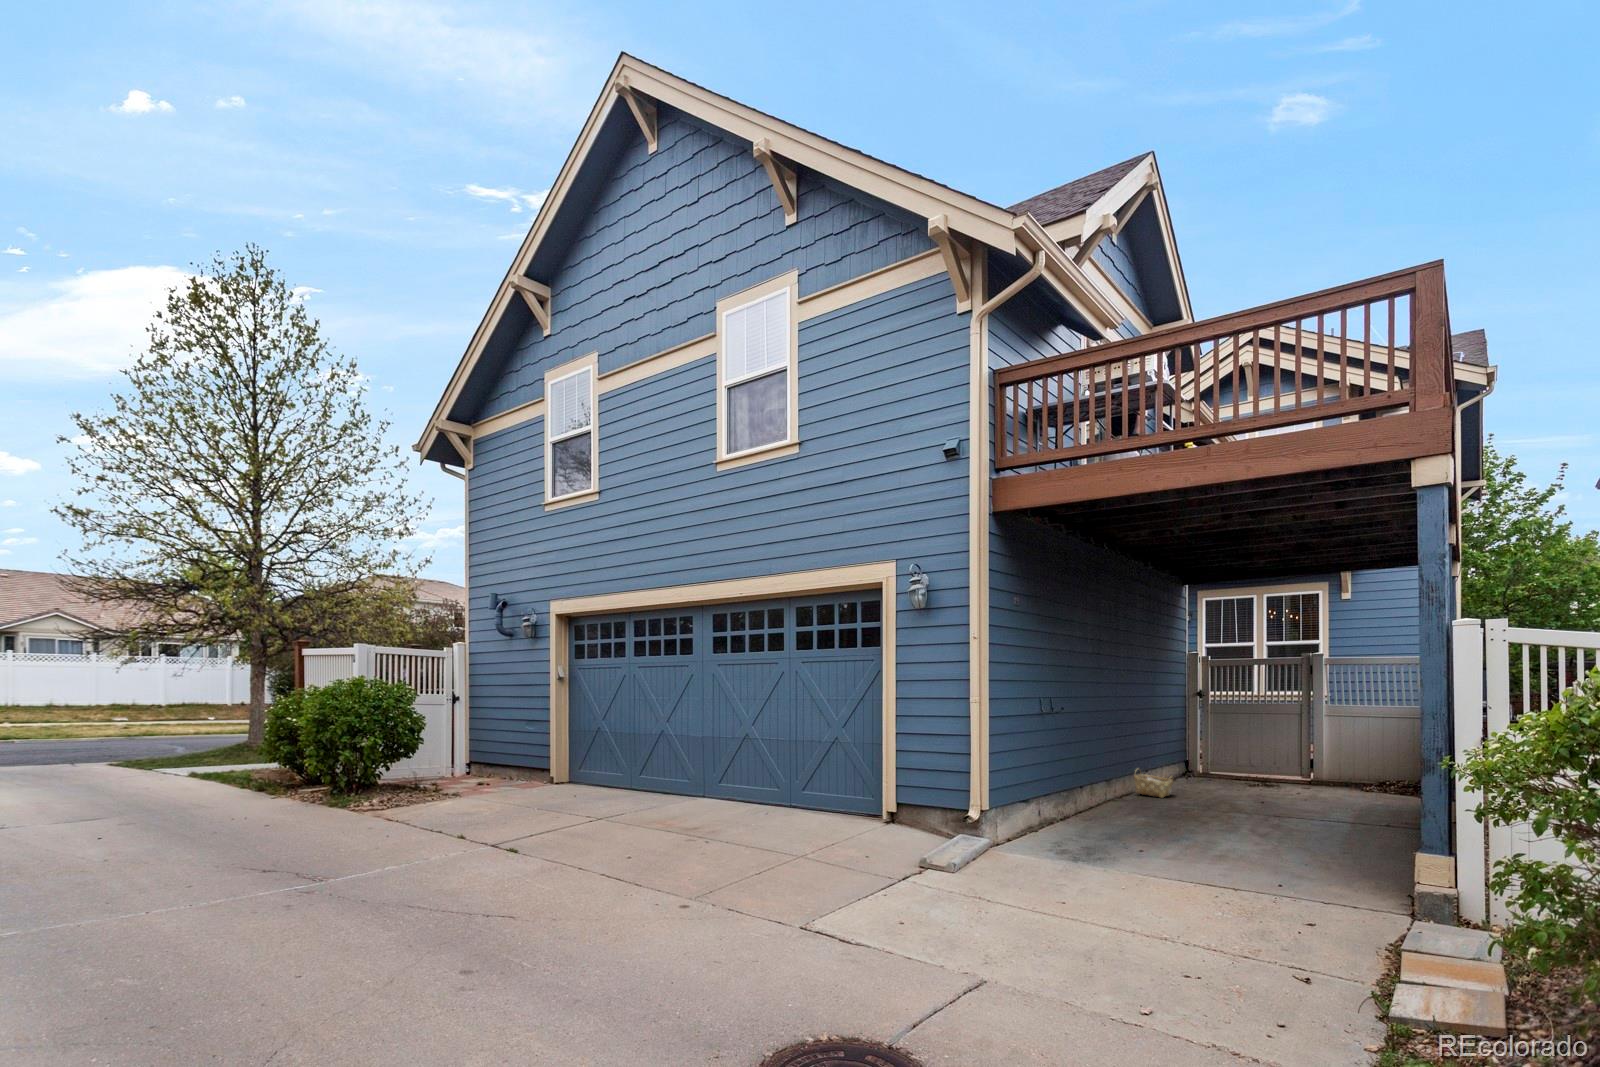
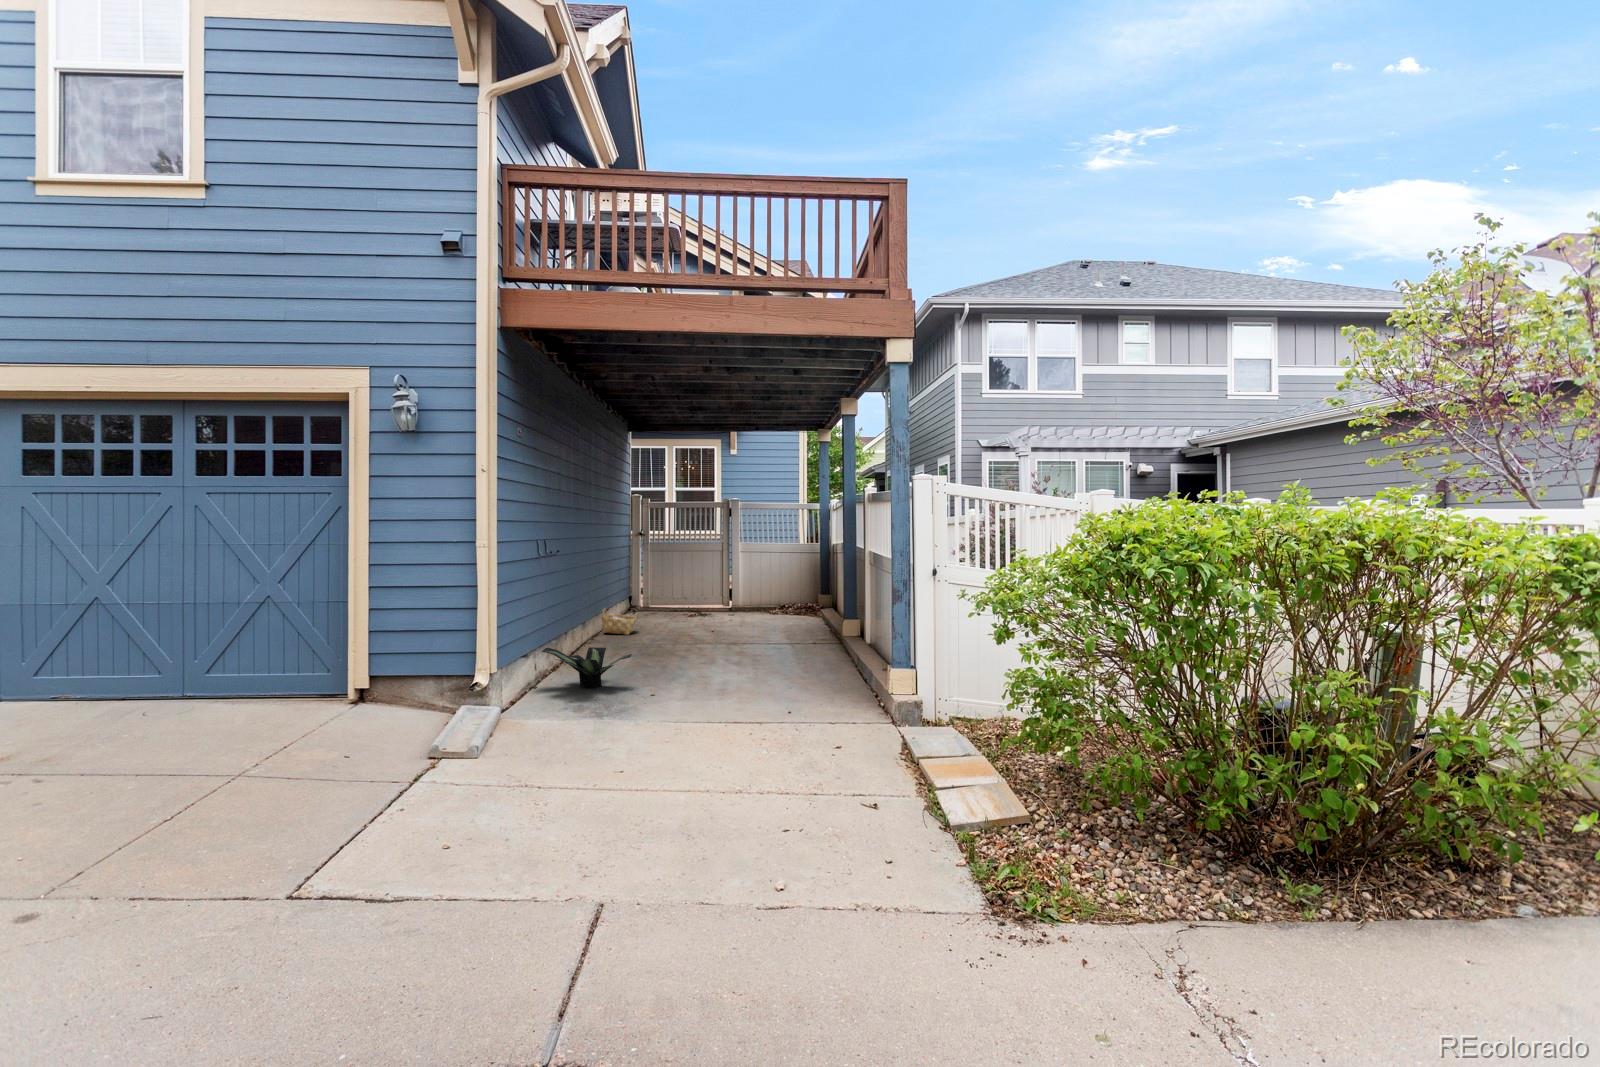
potted plant: none [1044,797,1132,841] -> present [542,647,632,688]

